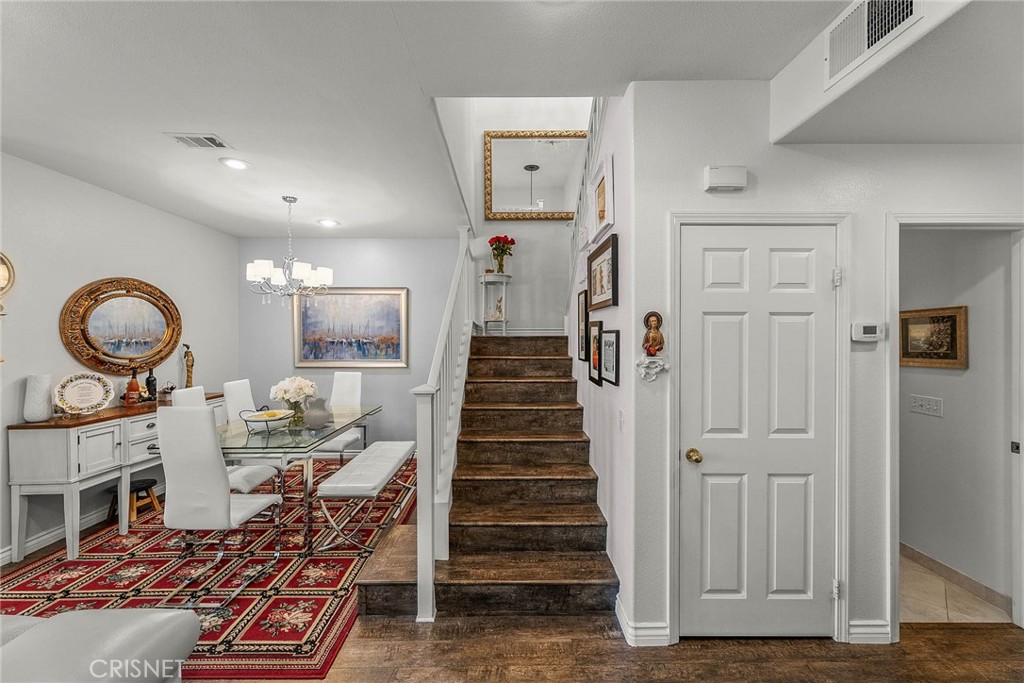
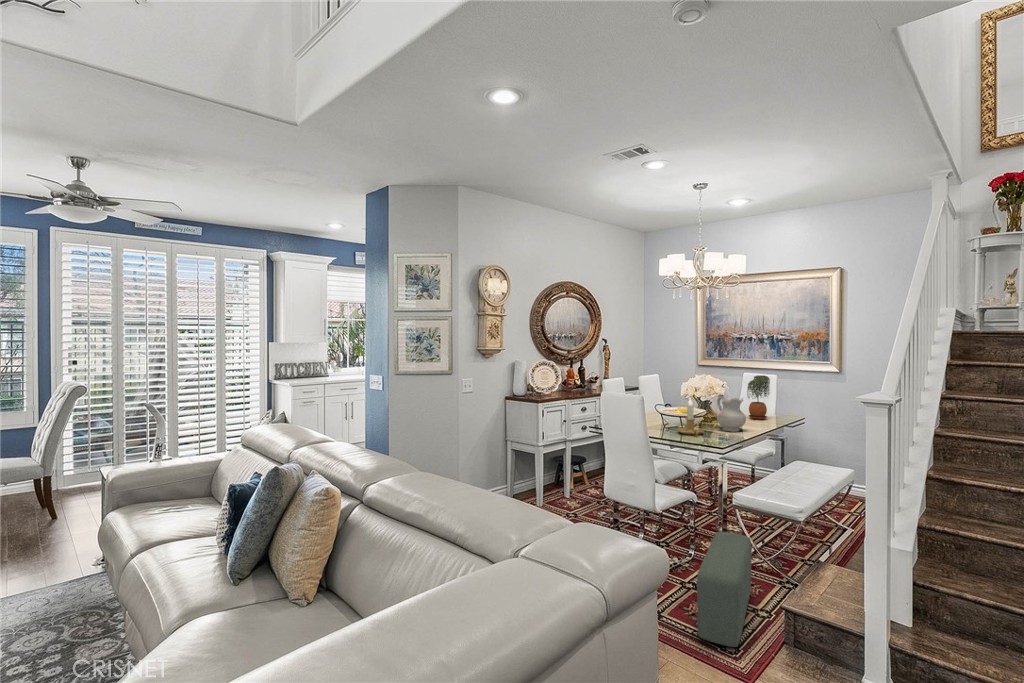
potted plant: none [332,375,355,415] -> present [747,375,770,420]
candlestick: none [261,401,290,439] -> present [677,399,704,436]
pouf: none [274,525,331,643] -> present [697,532,752,647]

